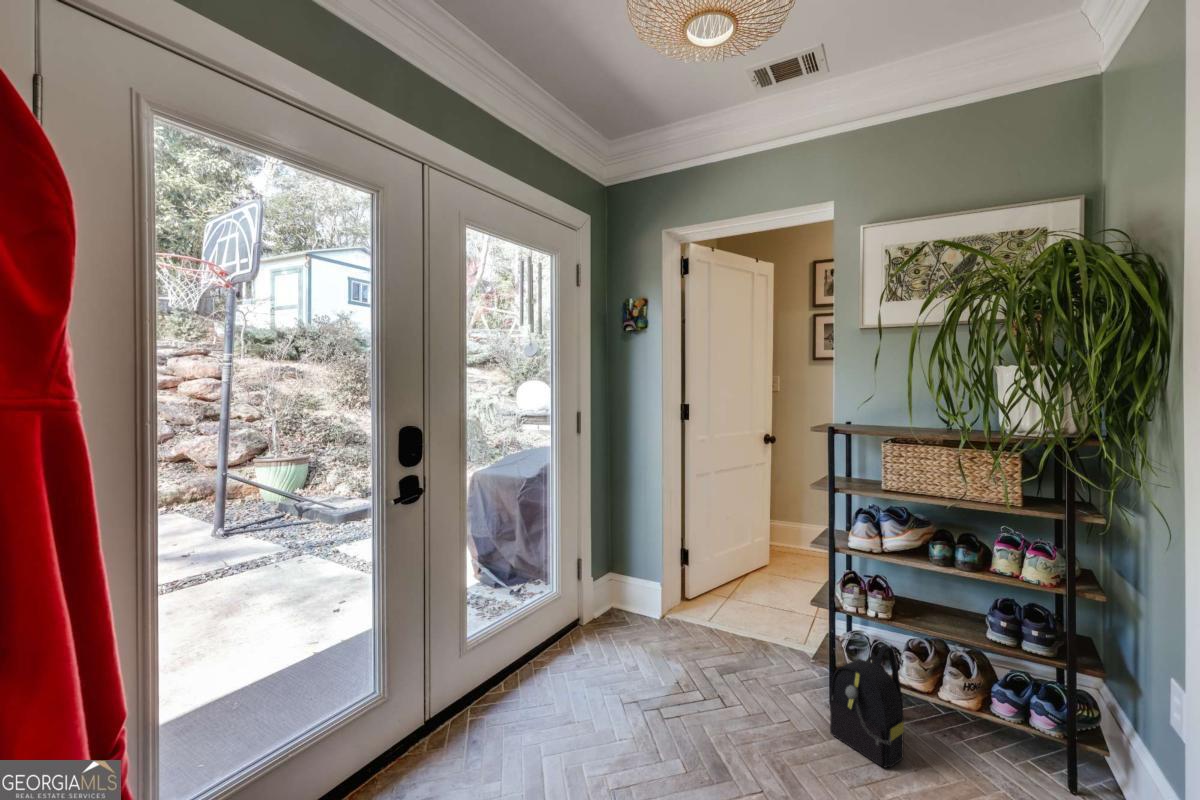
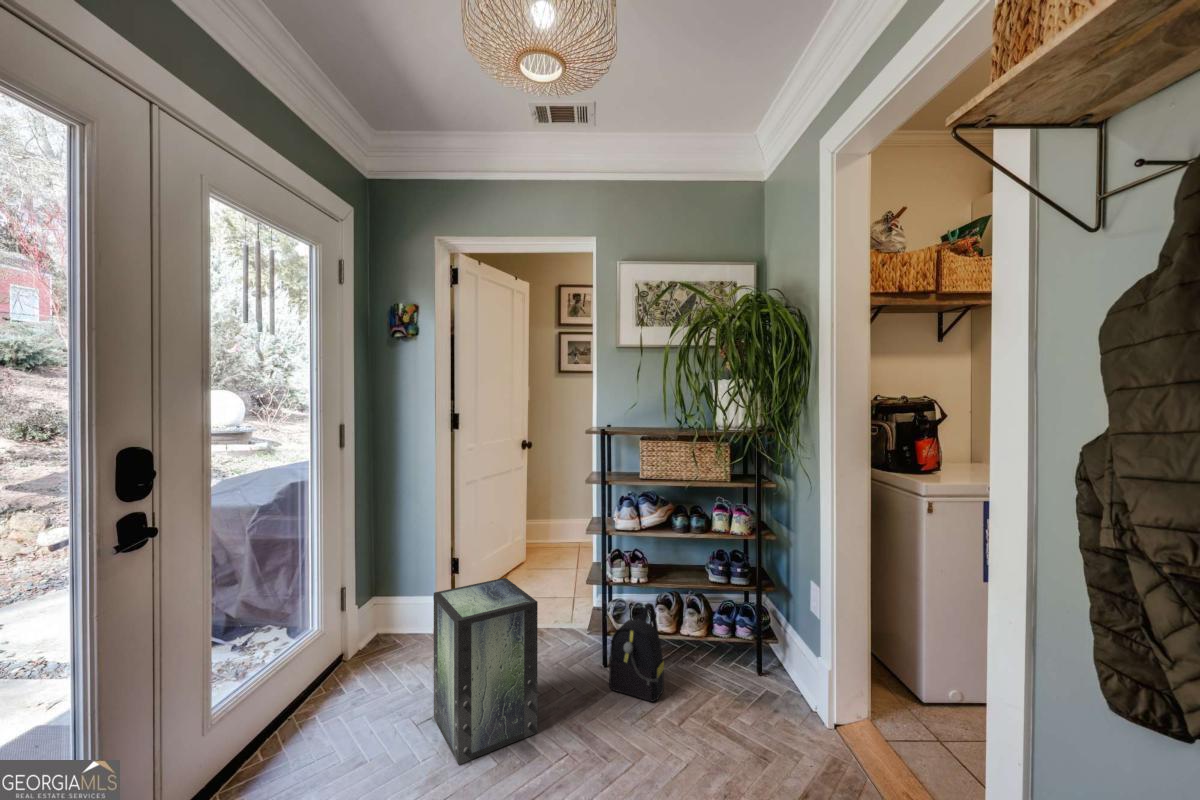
storage box: none [637,580,732,755] -> present [434,578,538,765]

